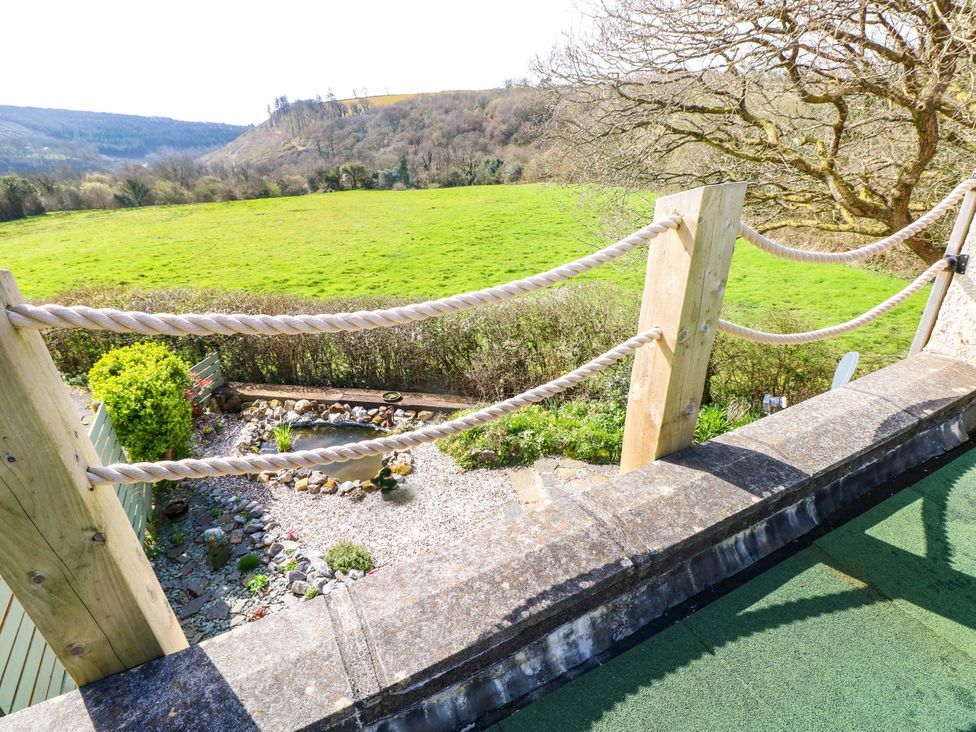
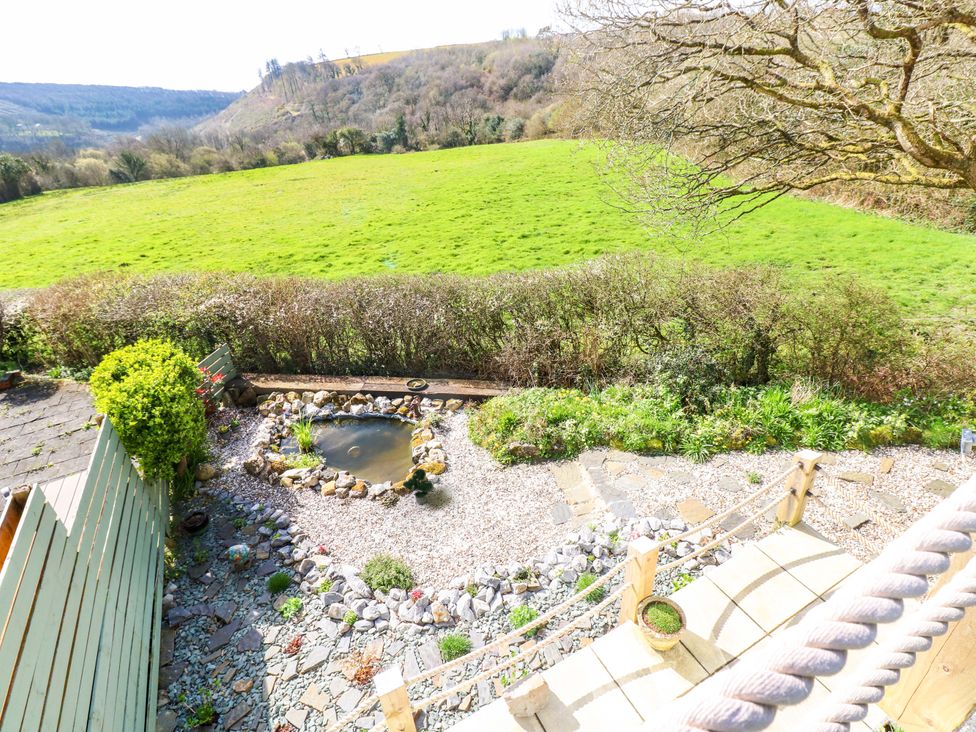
watering can: present [206,536,232,568] -> none [234,554,260,591]

